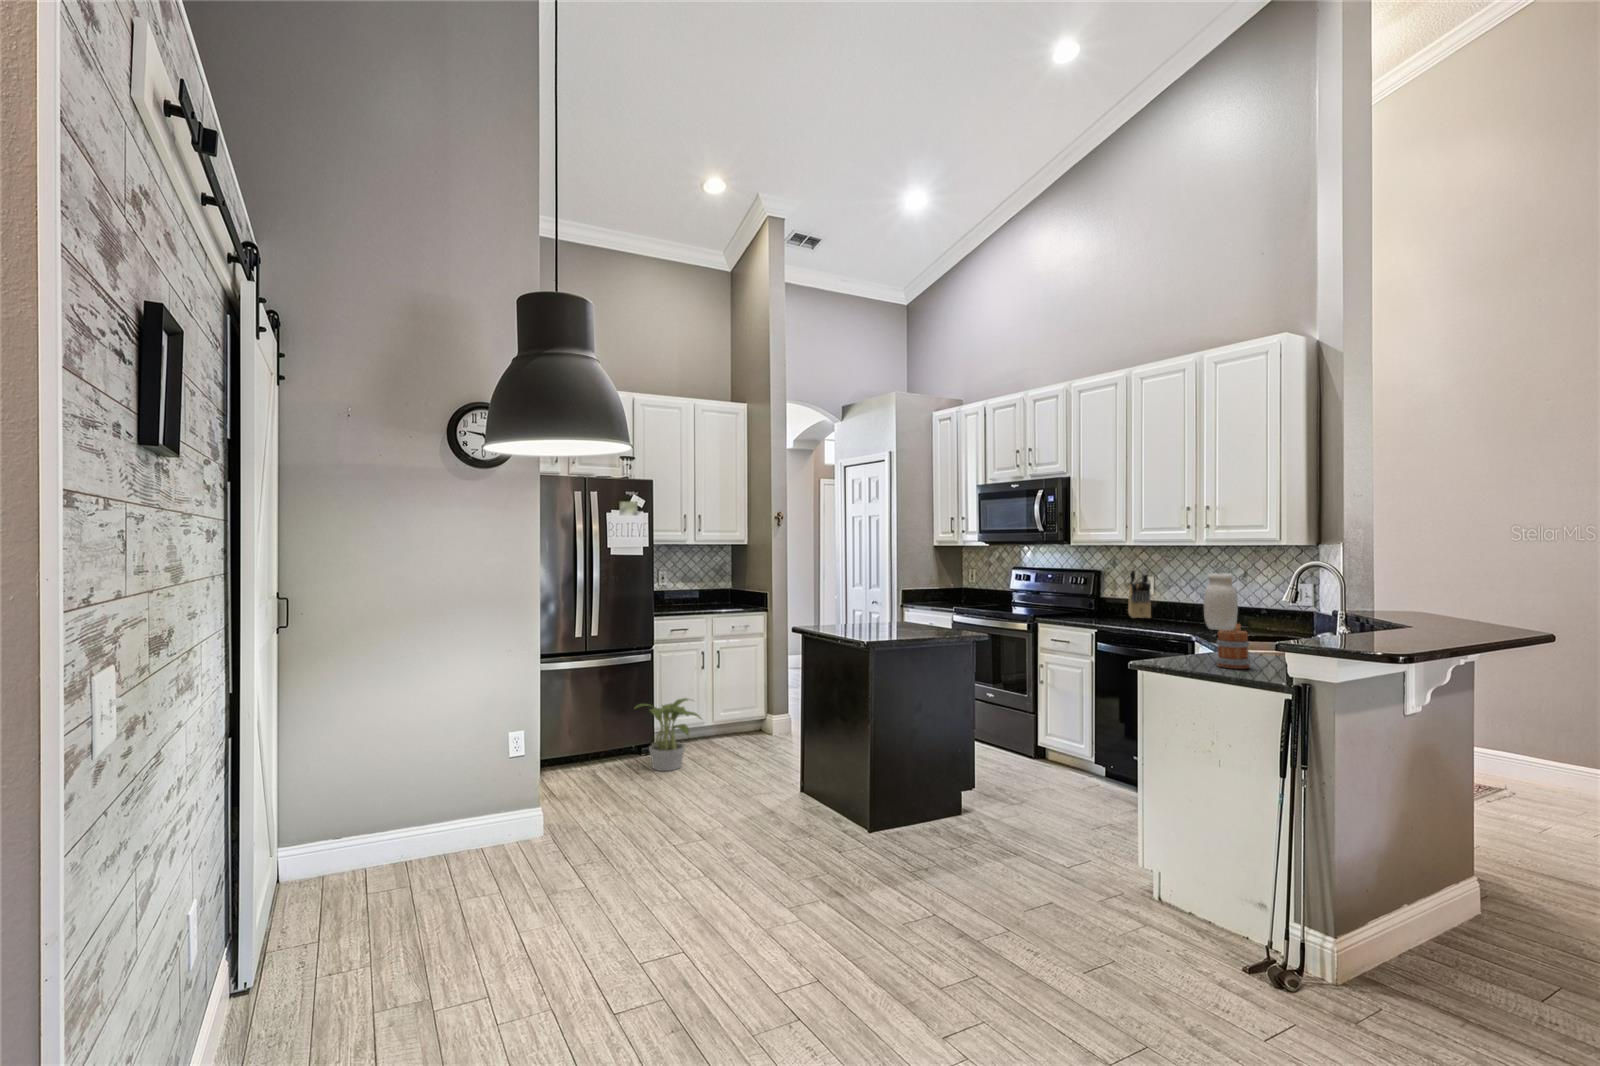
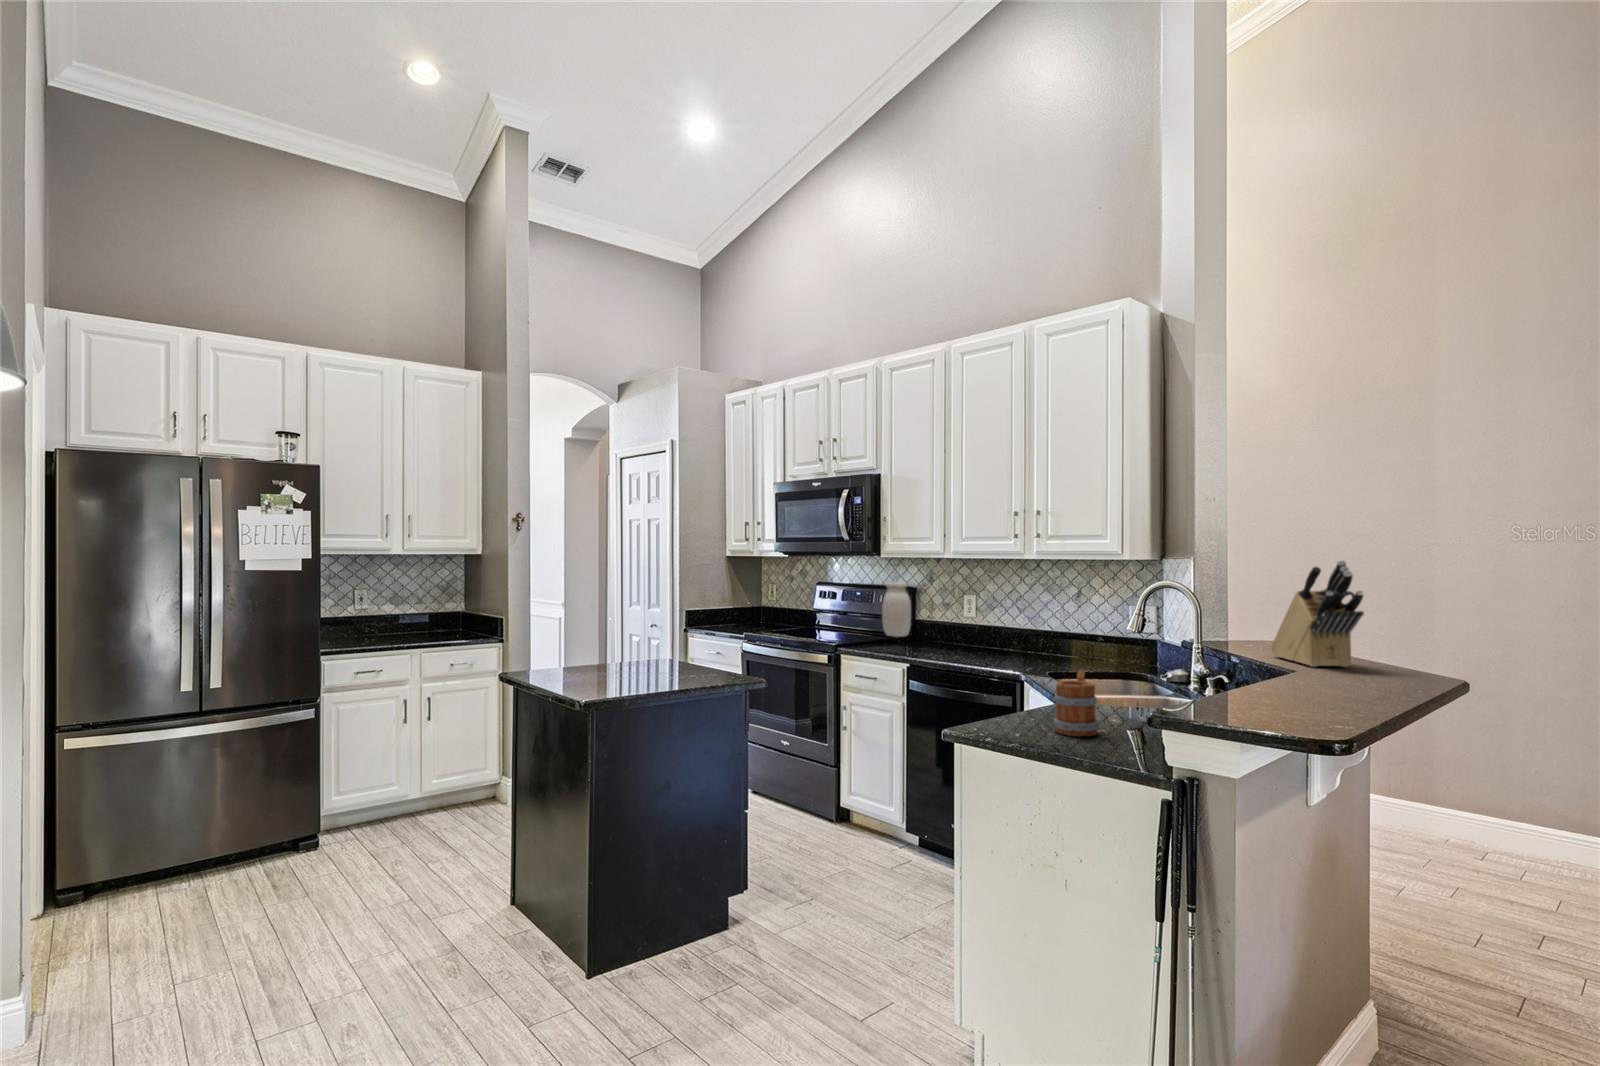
knife block: present [1128,567,1151,618] -> present [1271,560,1364,667]
jar: present [1204,573,1238,630] -> present [882,581,911,637]
potted plant: present [634,698,701,771] -> none [270,773,383,882]

